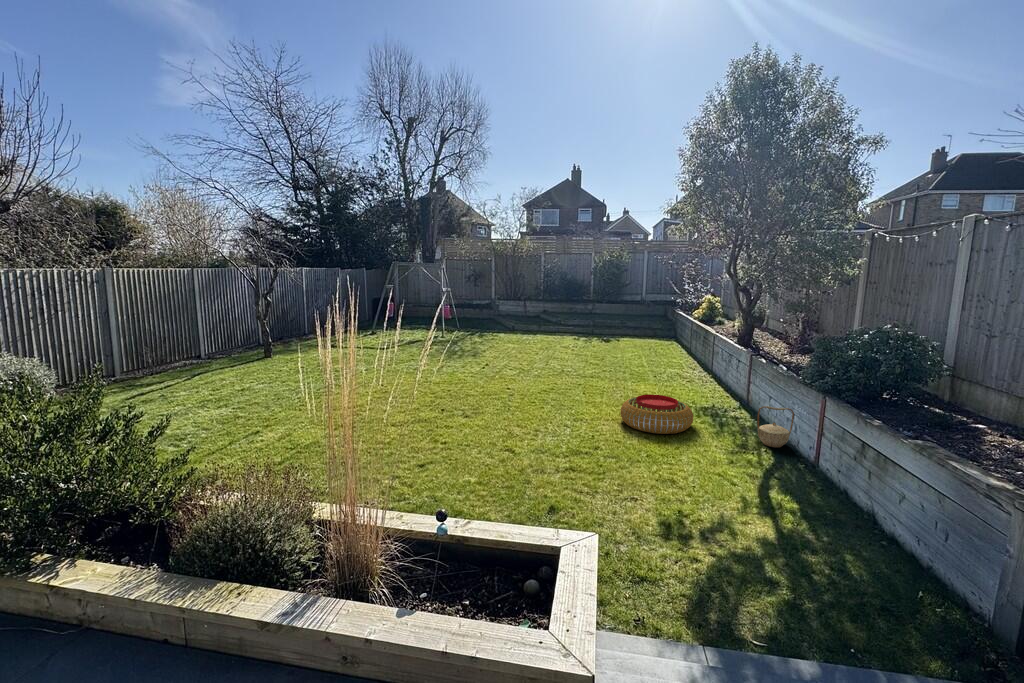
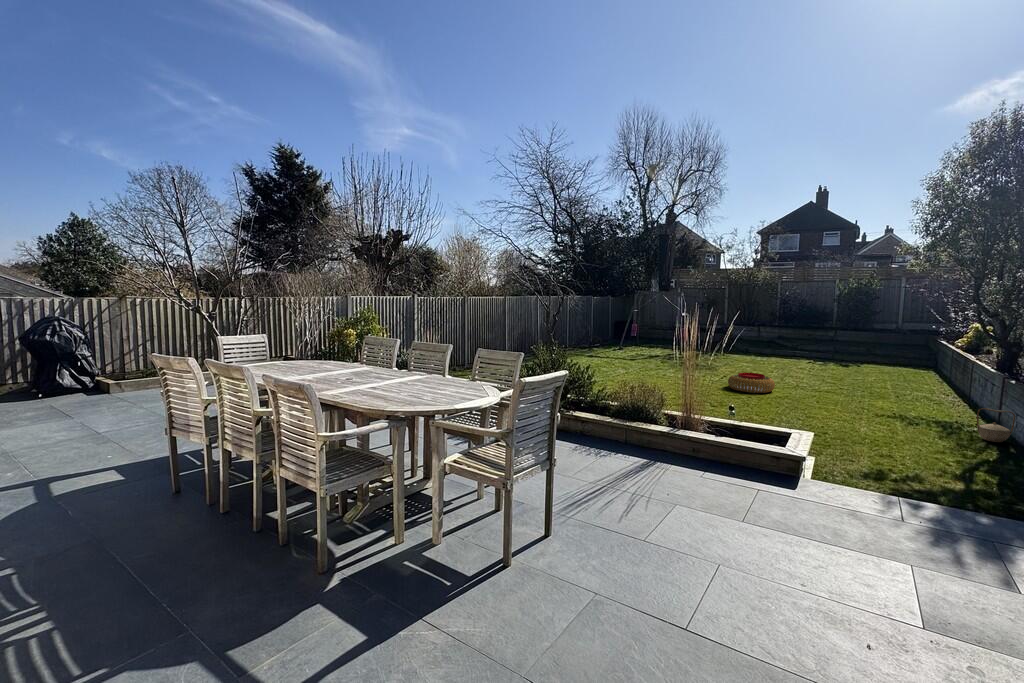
pouf: present [620,394,693,434] -> present [728,373,775,393]

